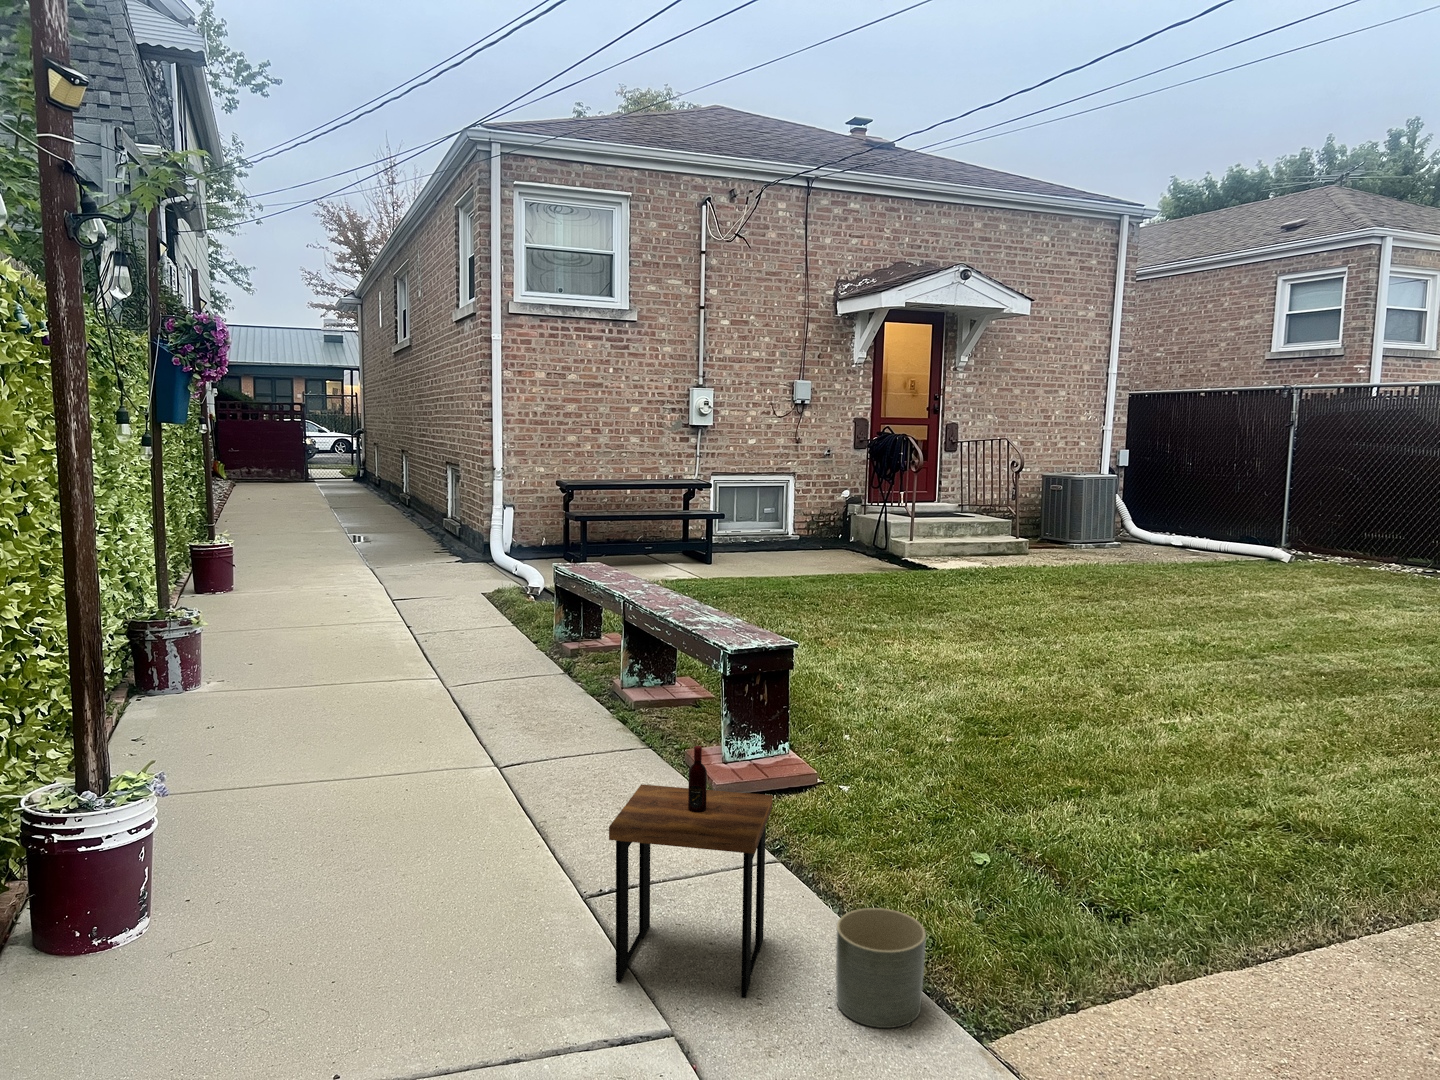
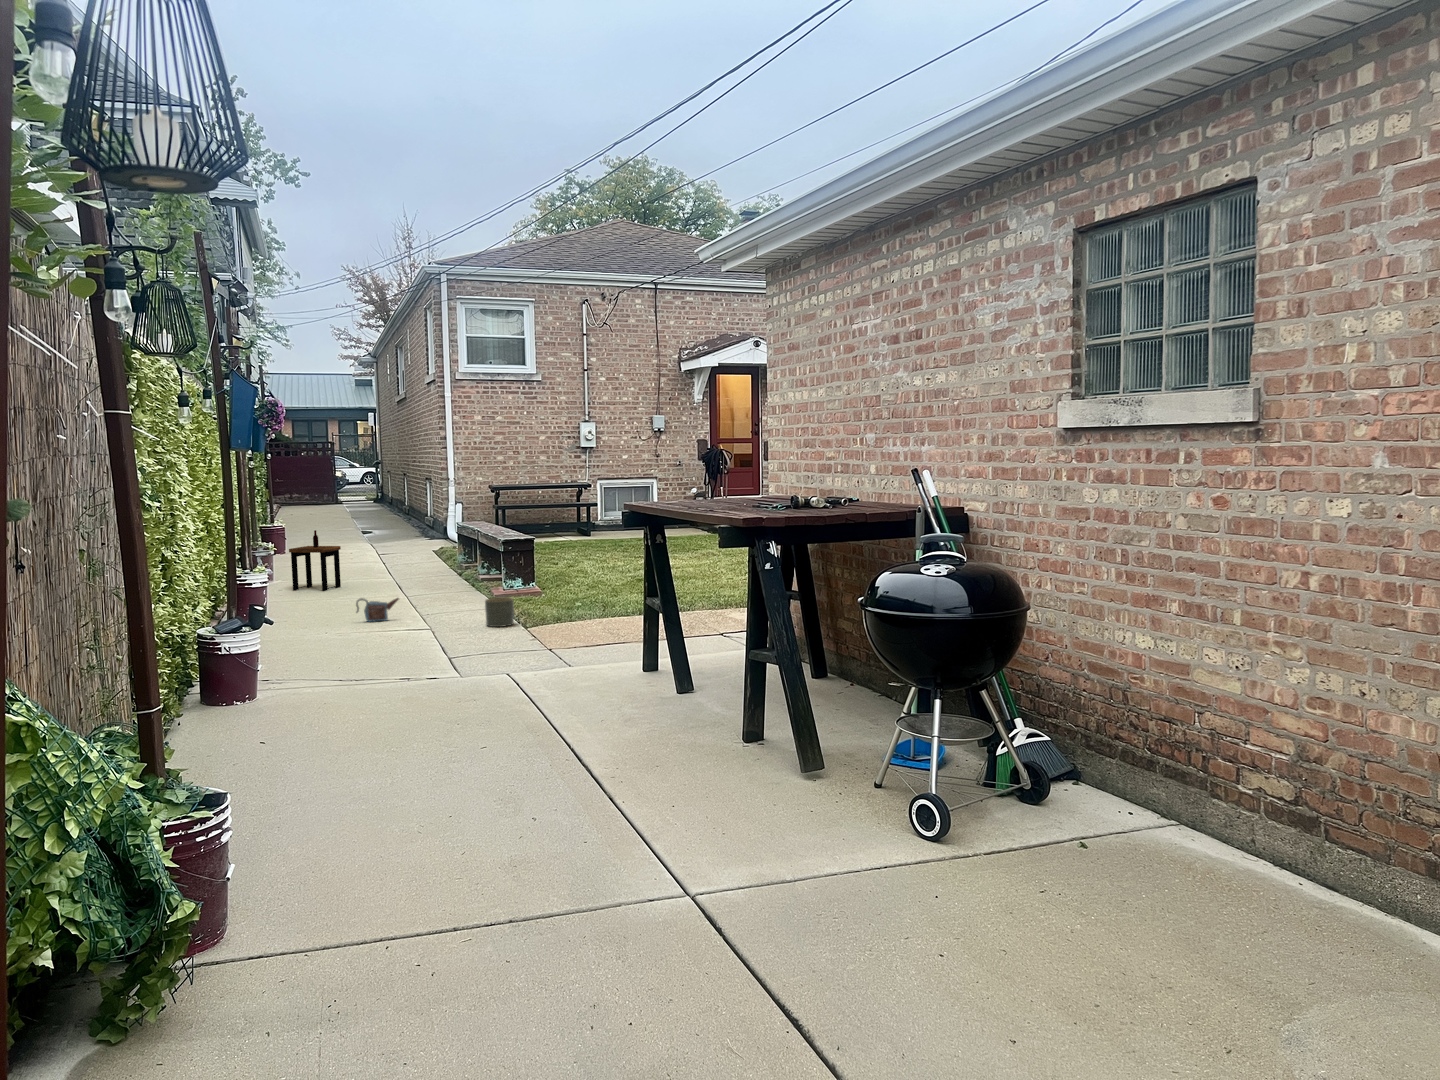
side table: present [609,746,773,998] -> present [289,530,341,591]
watering can: none [413,873,541,953] -> present [356,598,399,622]

